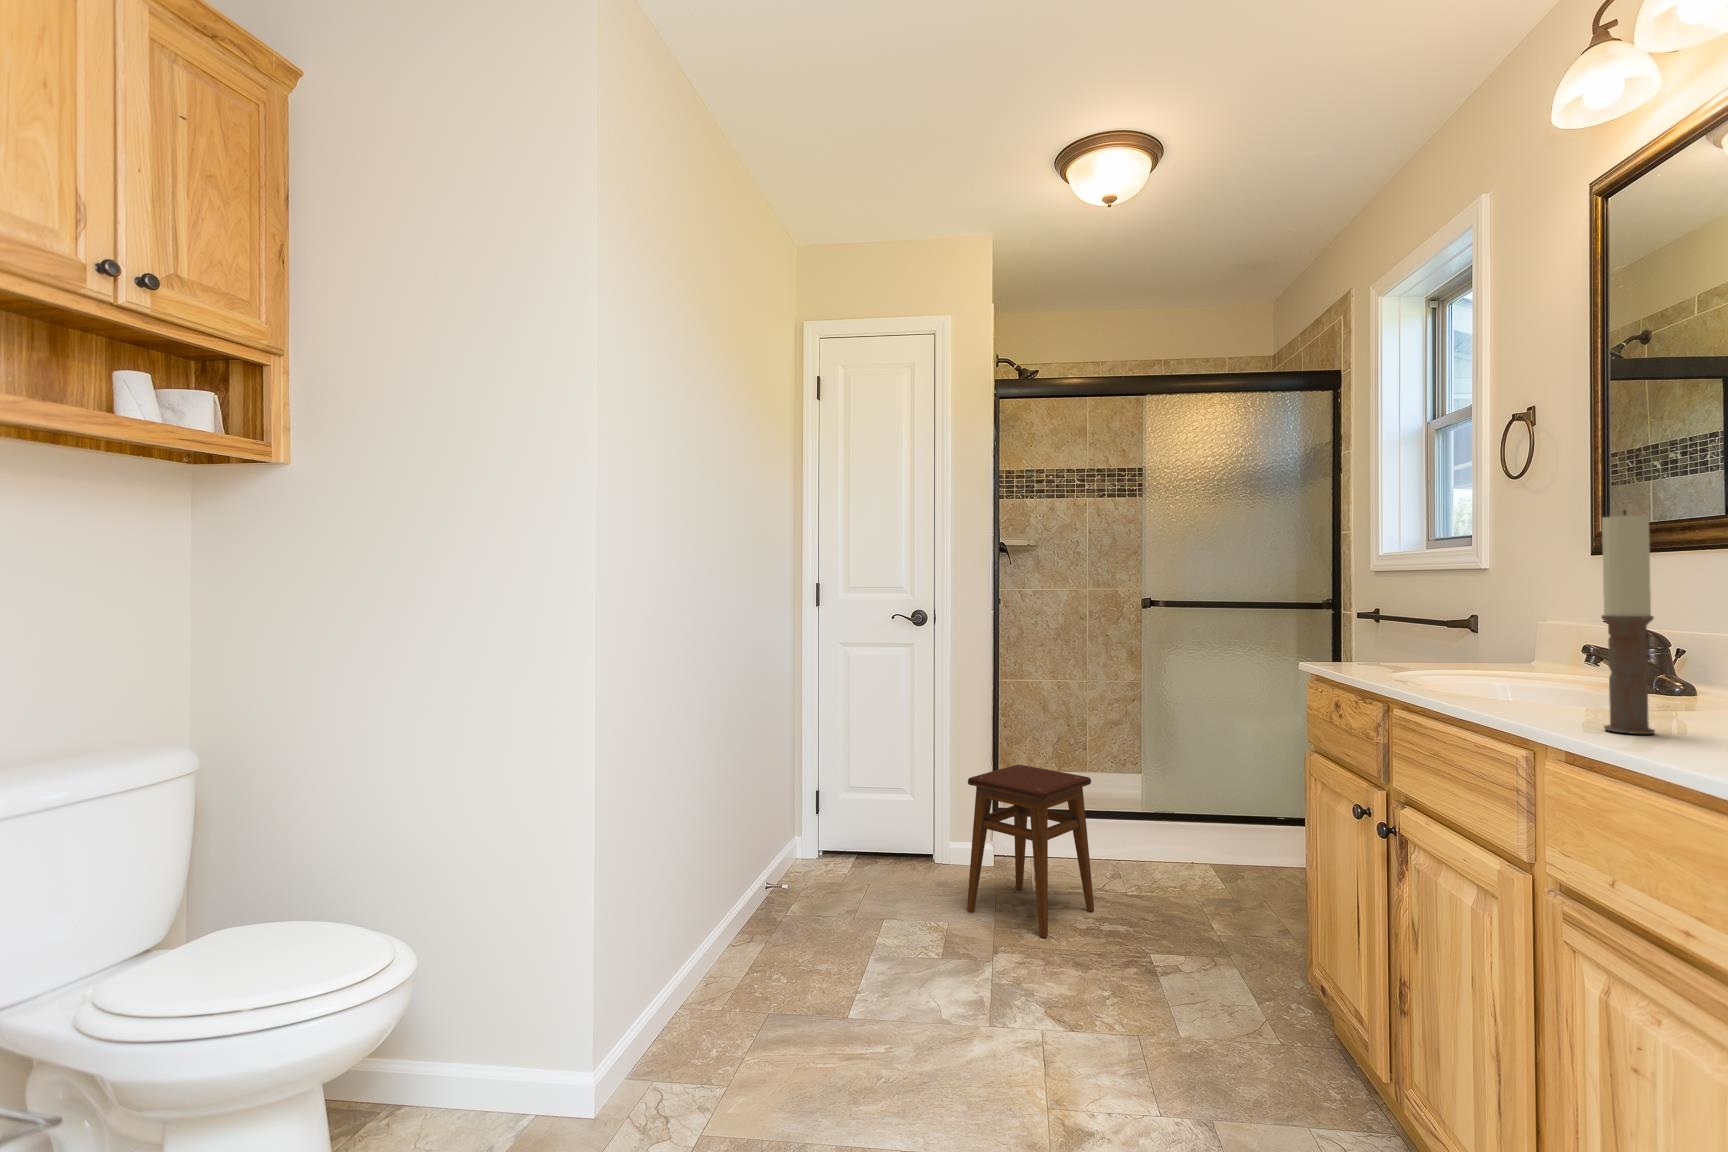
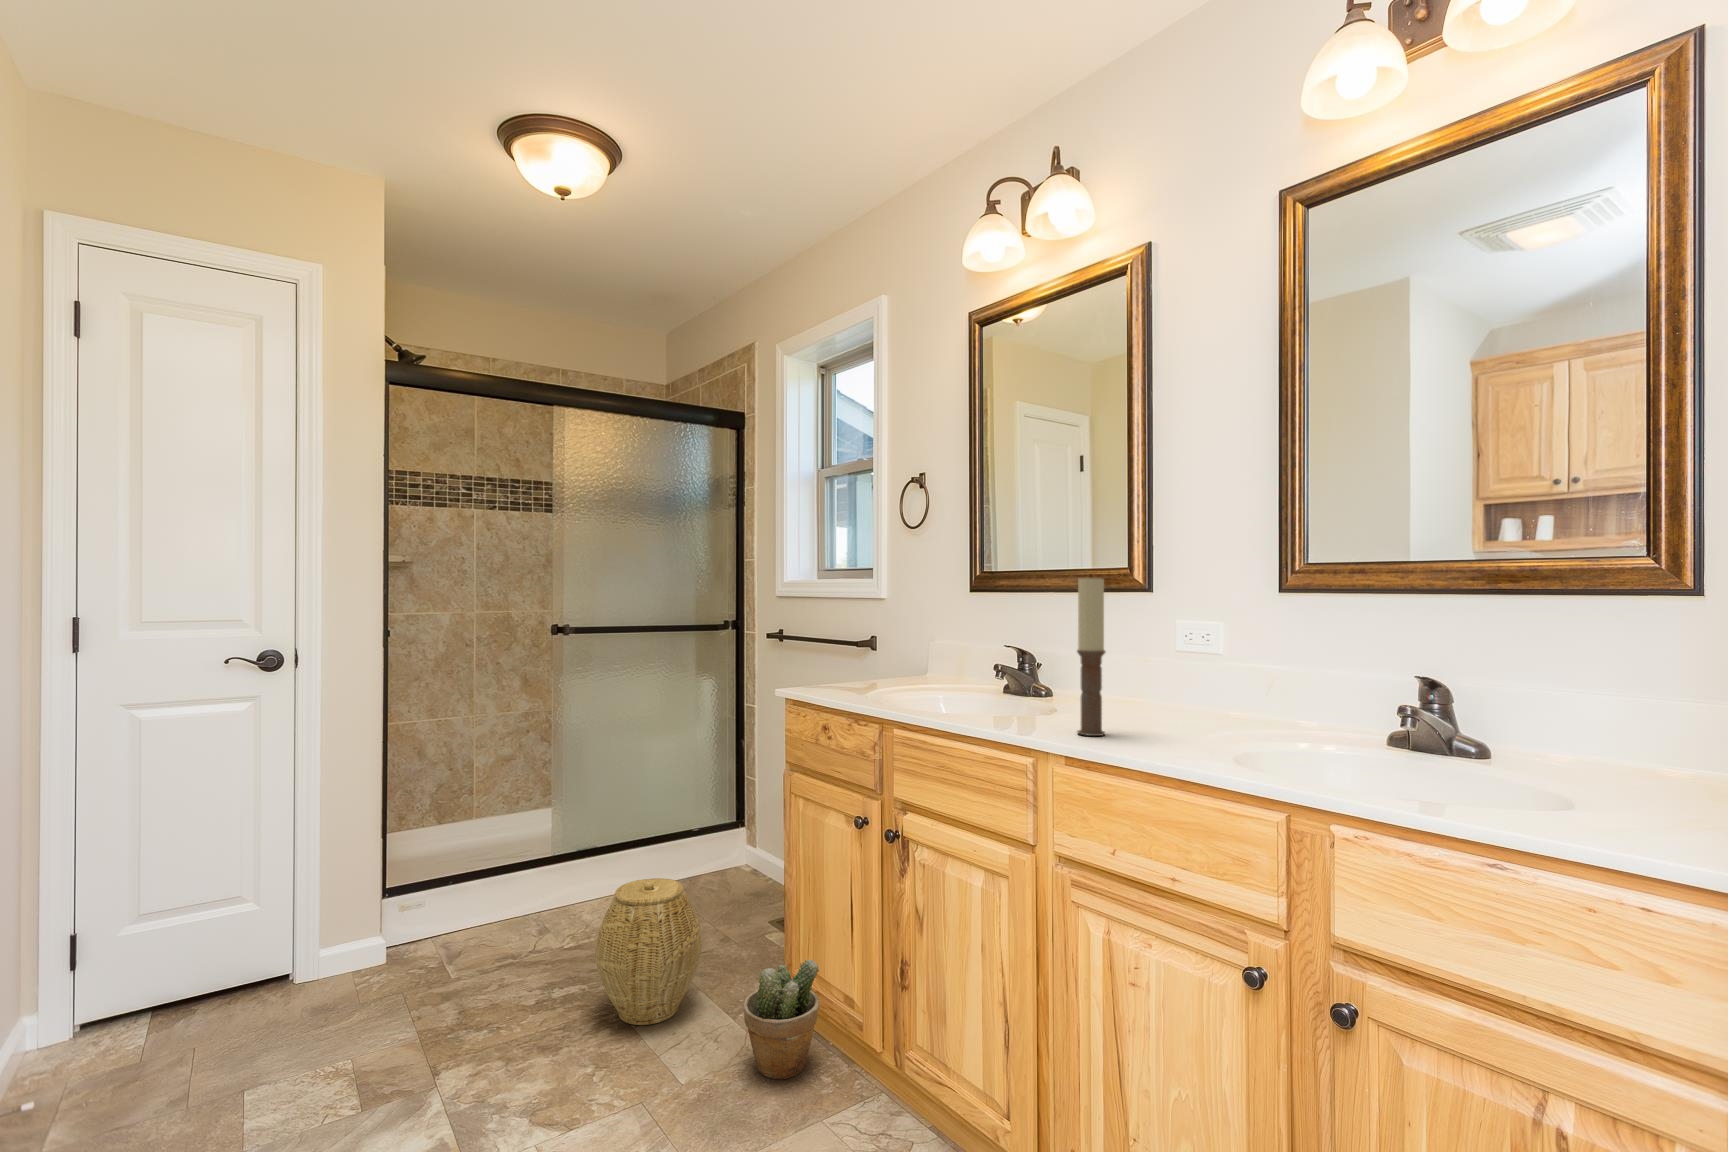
stool: present [967,765,1094,938] -> none [375,830,537,1037]
woven basket: none [1125,840,1231,977] -> present [595,878,702,1025]
potted plant: none [1241,950,1330,1072] -> present [743,960,819,1079]

